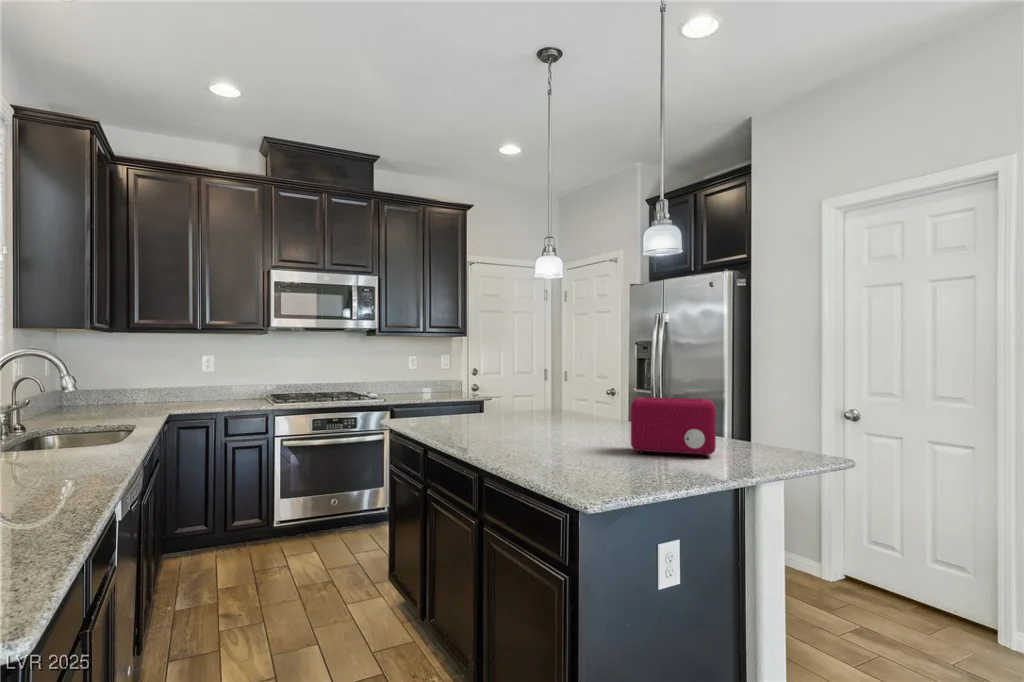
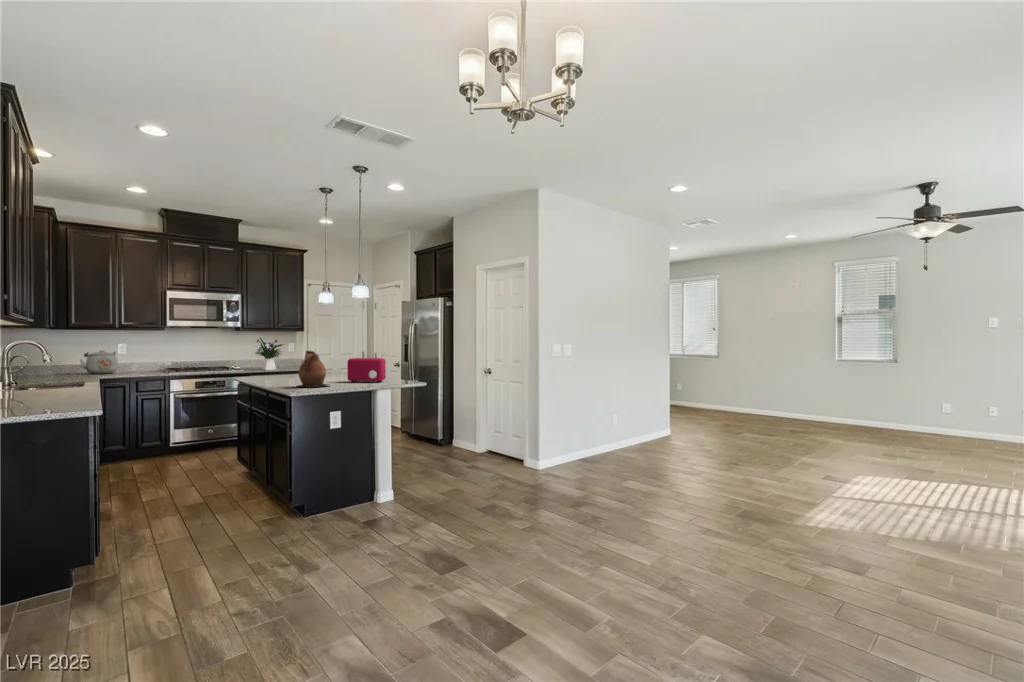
flower arrangement: none [392,345,443,400] -> present [255,338,283,370]
kettle: none [147,365,201,404] -> present [80,350,118,374]
ceramic pitcher: none [541,385,626,481] -> present [298,351,327,387]

